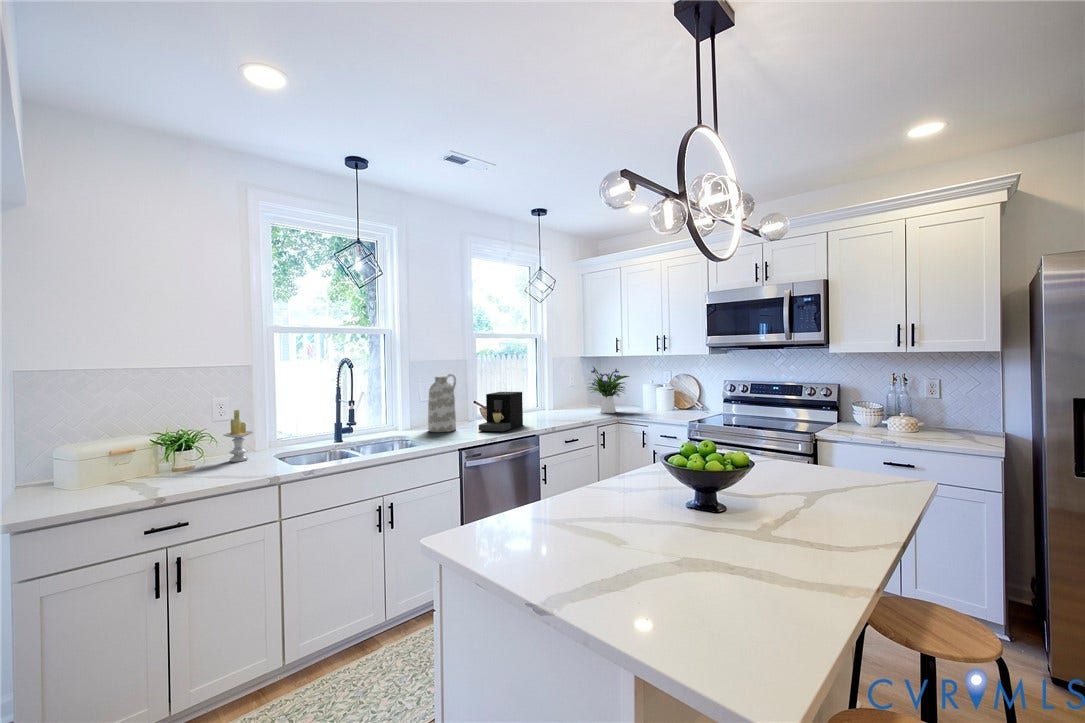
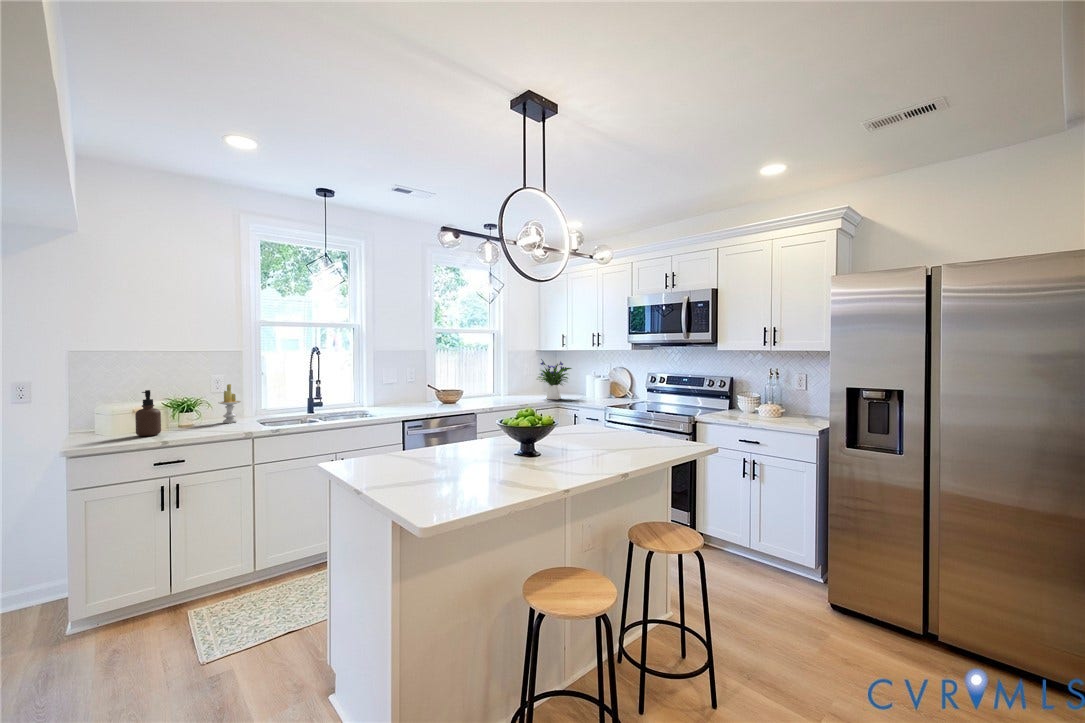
vase: present [428,374,456,432] -> none [389,362,413,409]
coffee maker: present [479,392,523,431] -> none [429,378,470,409]
soap dispenser: none [115,425,152,491] -> present [135,390,161,436]

